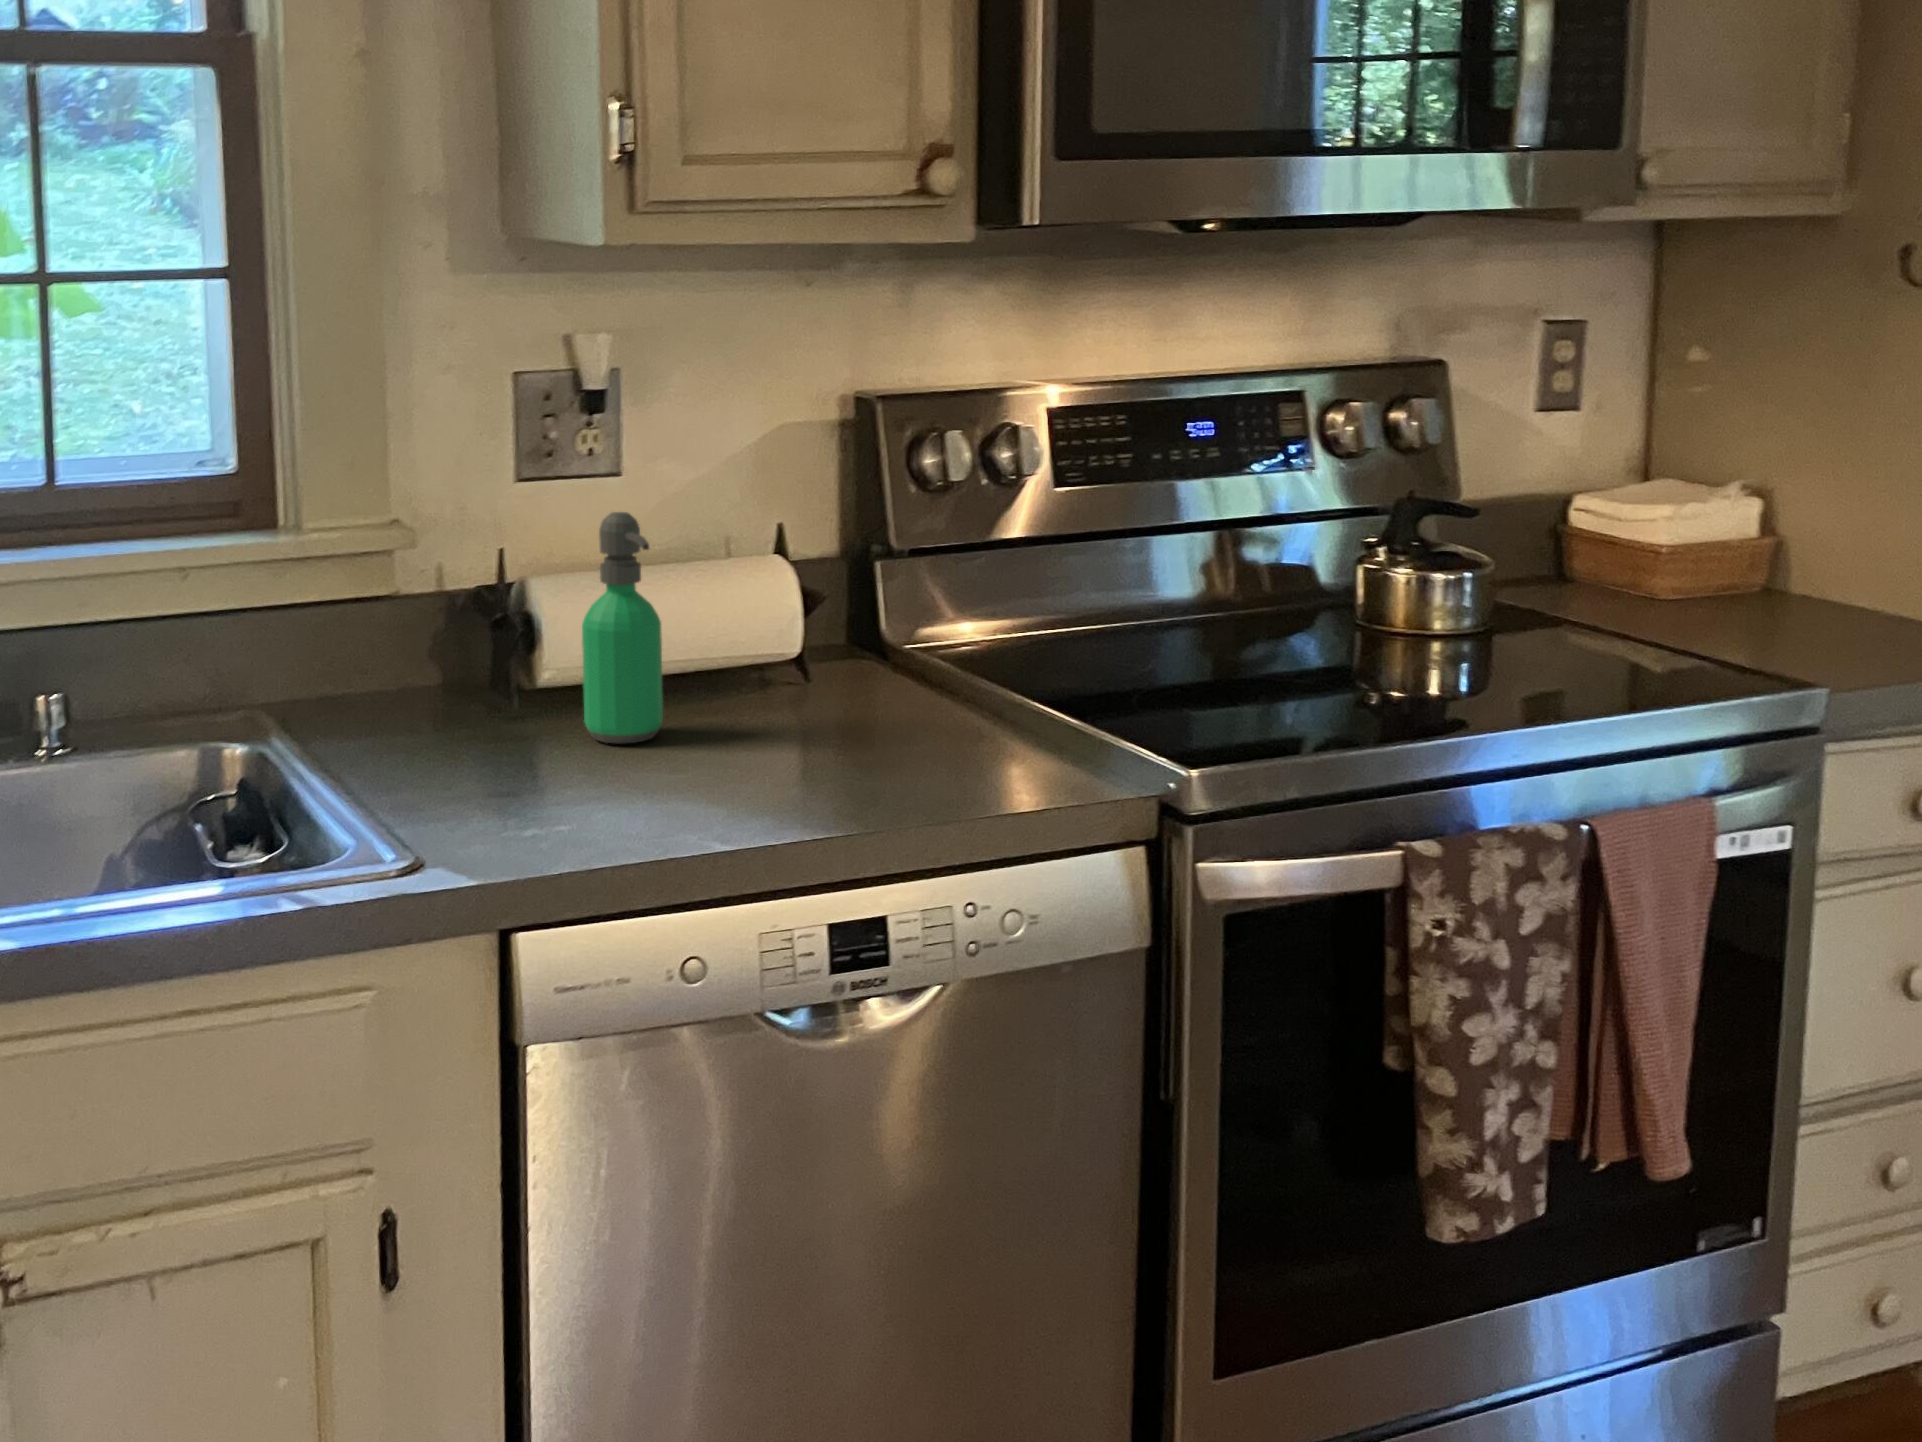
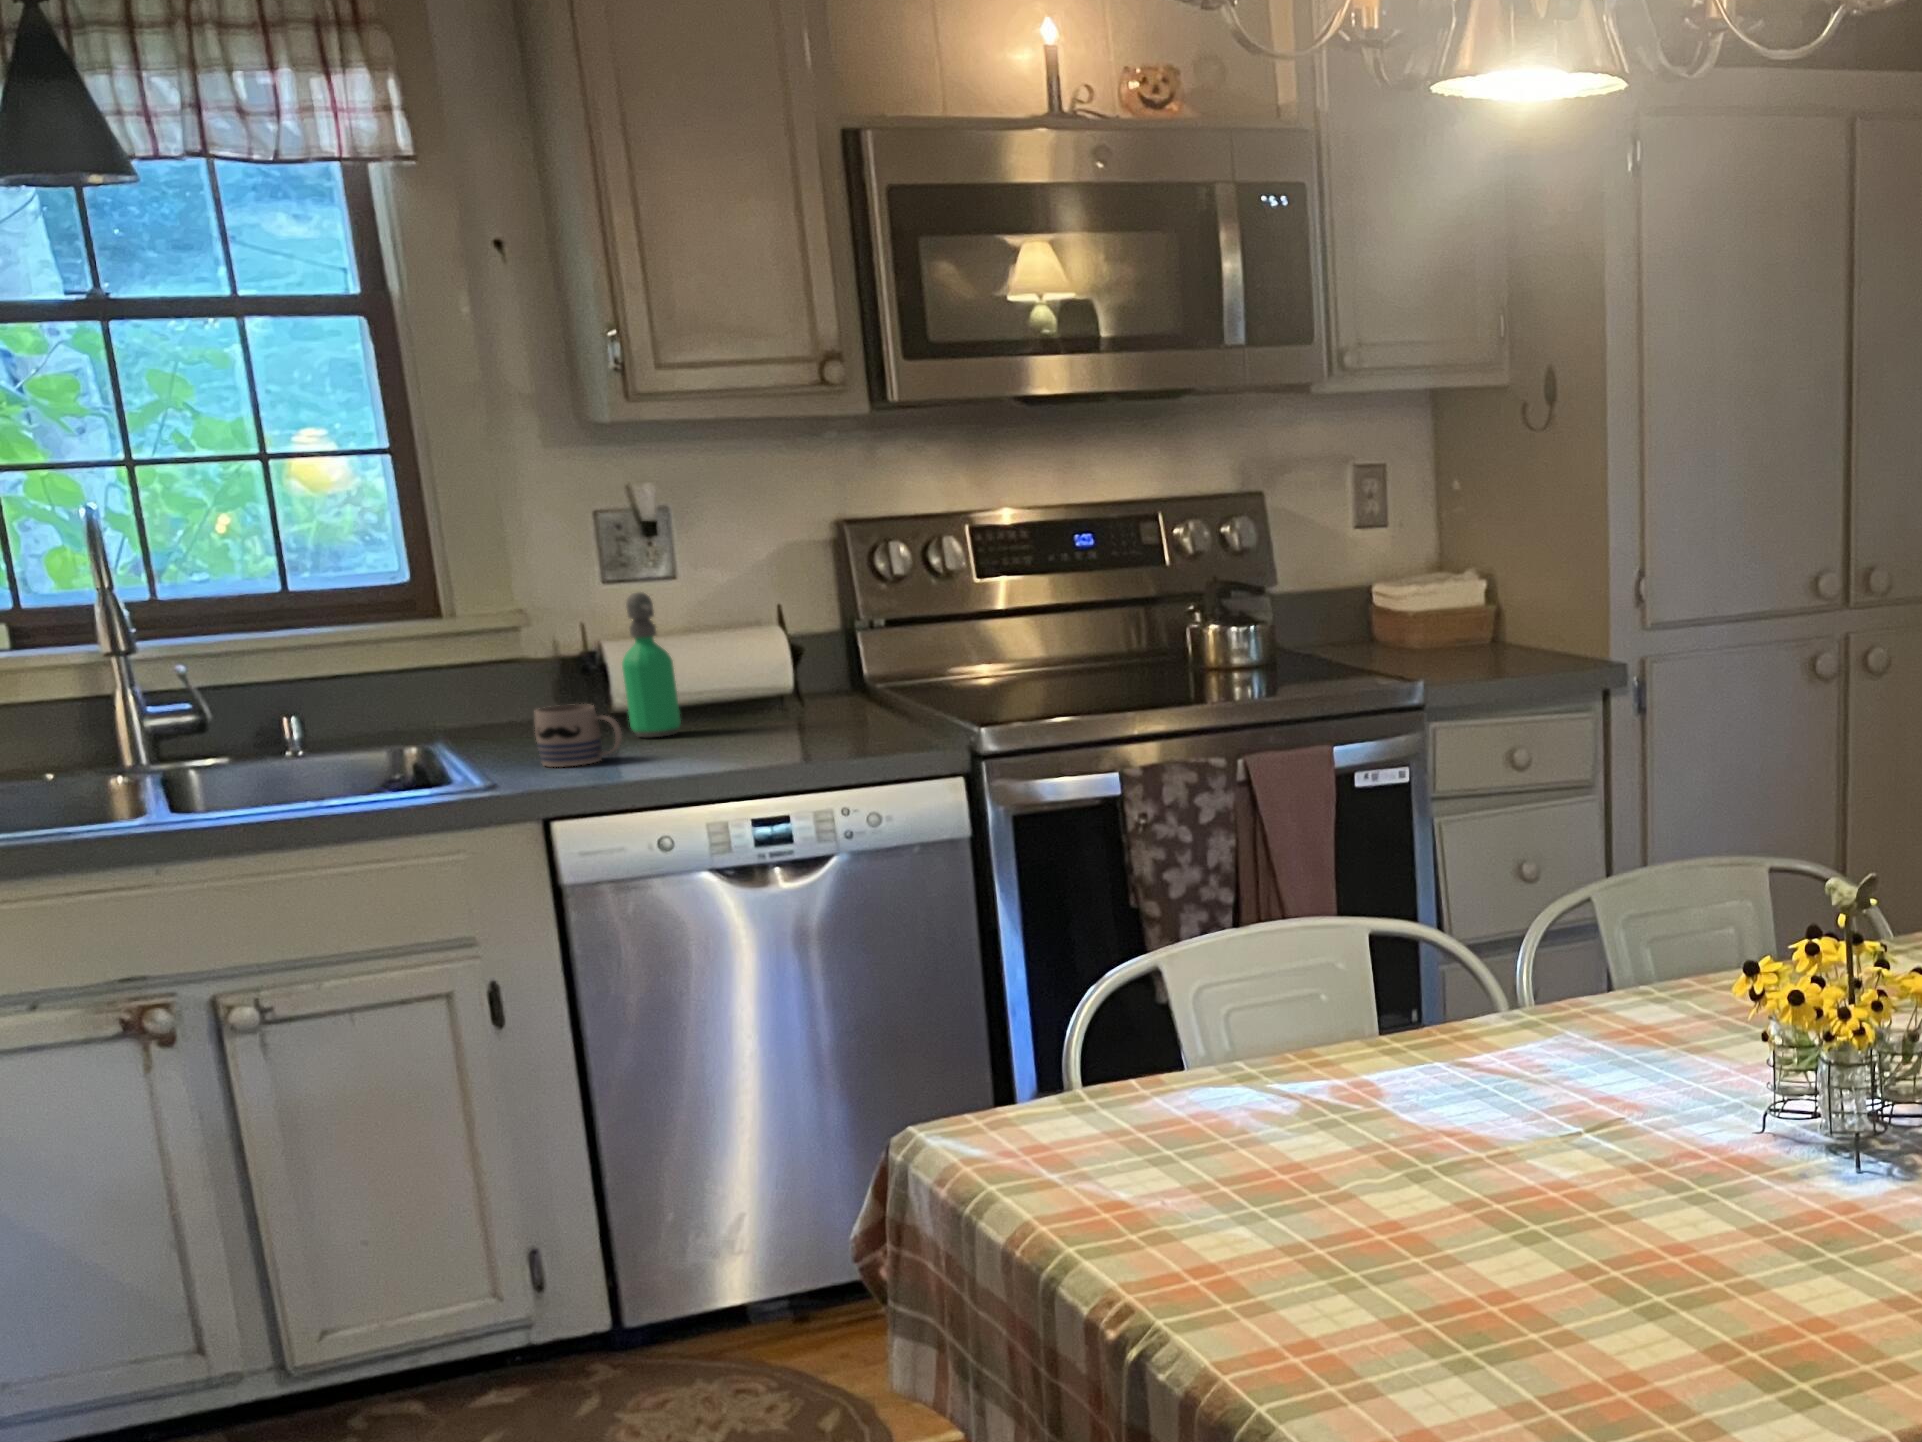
mug: none [475,710,616,825] -> present [535,704,622,767]

